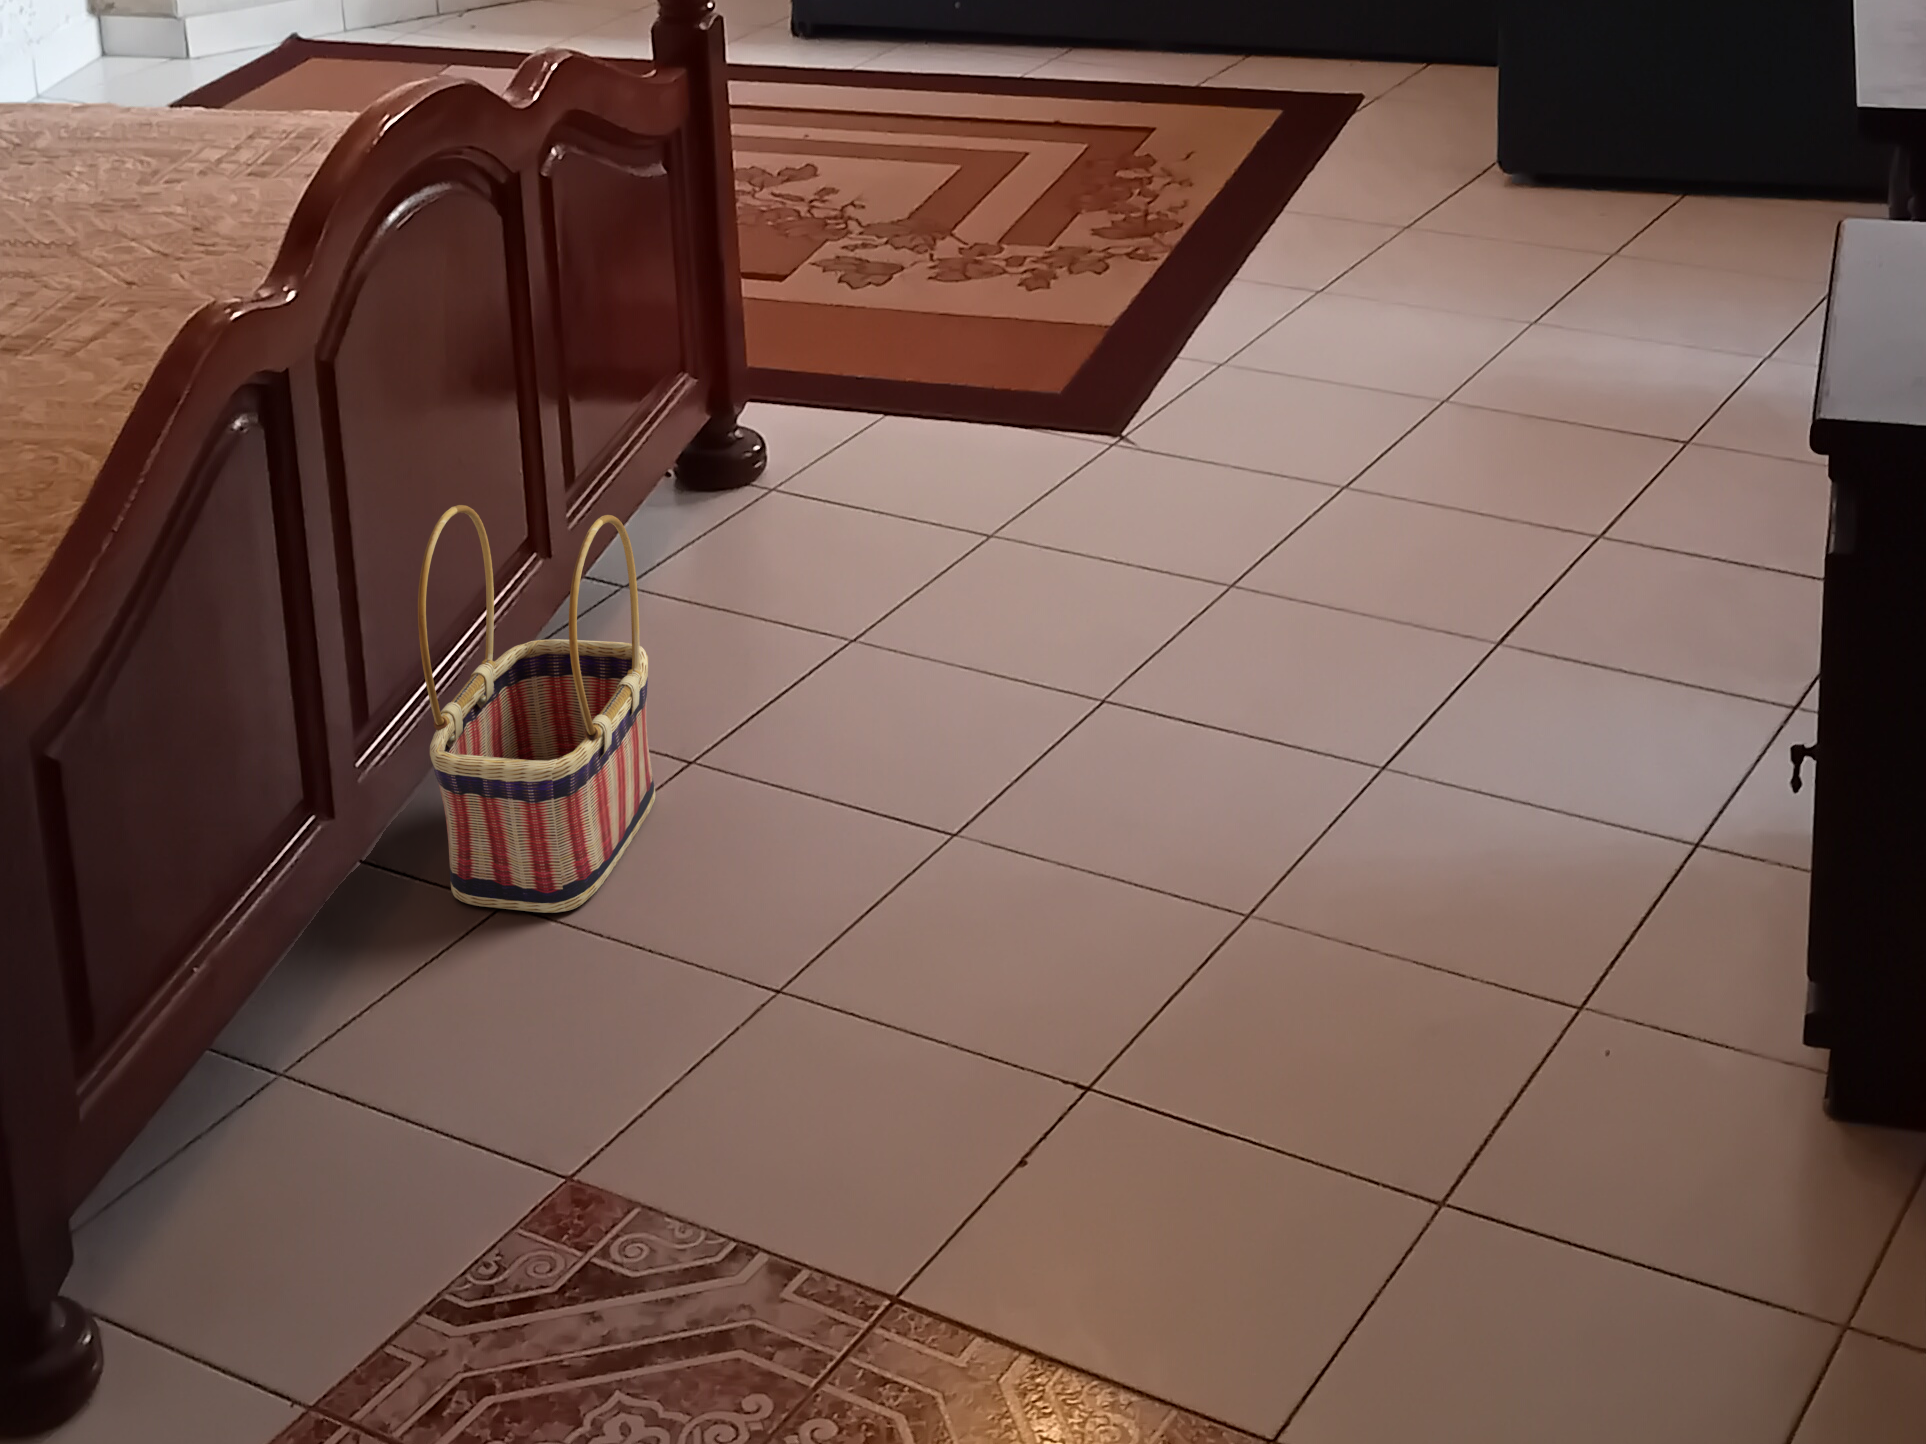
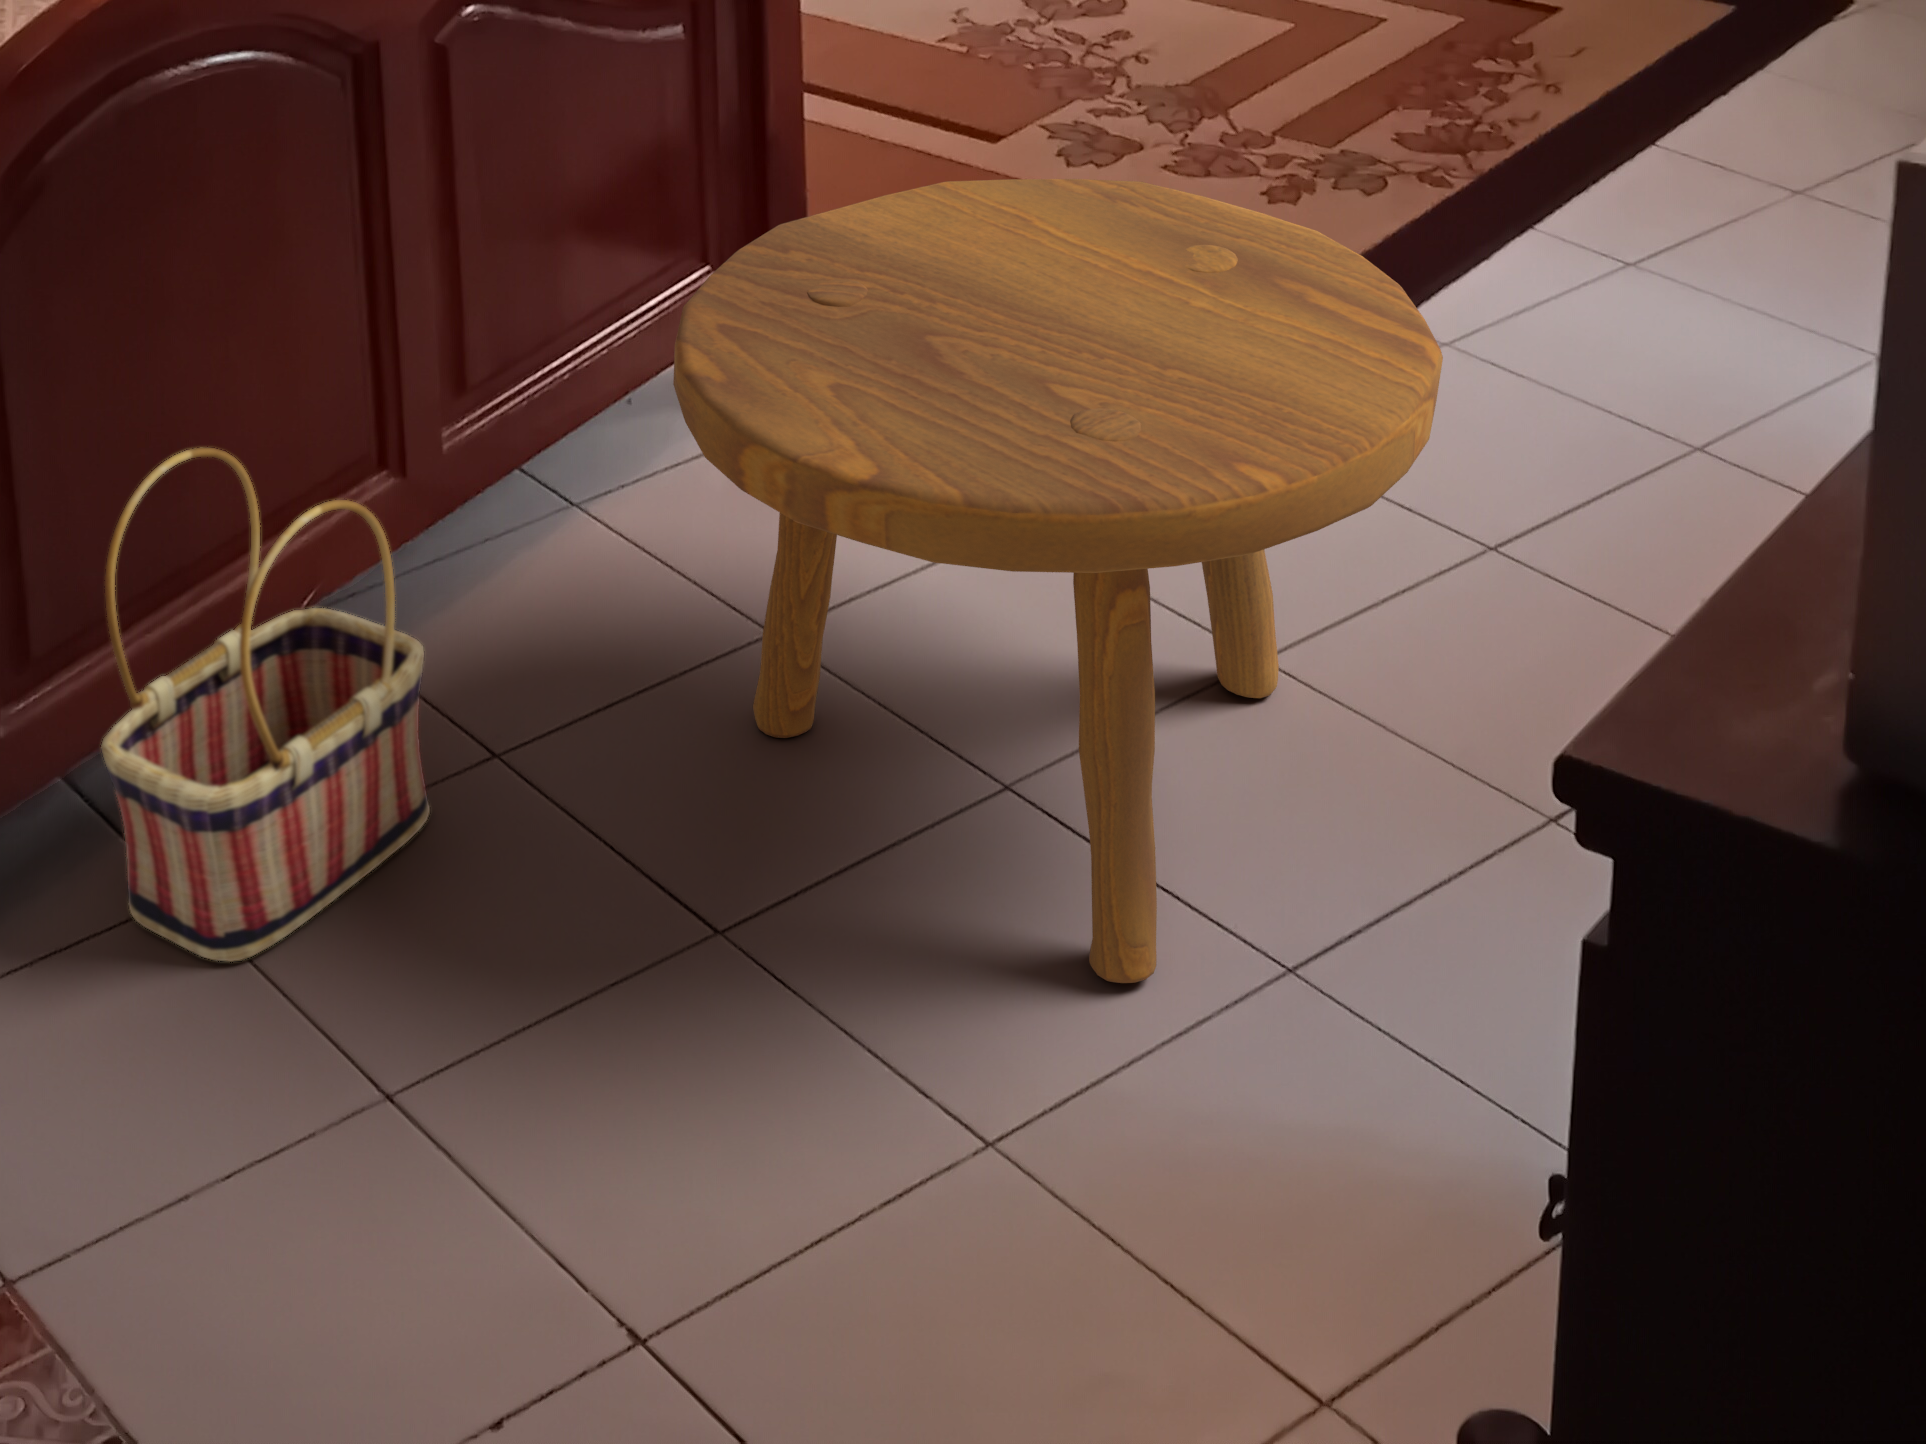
footstool: none [808,212,1384,776] -> present [673,179,1443,983]

